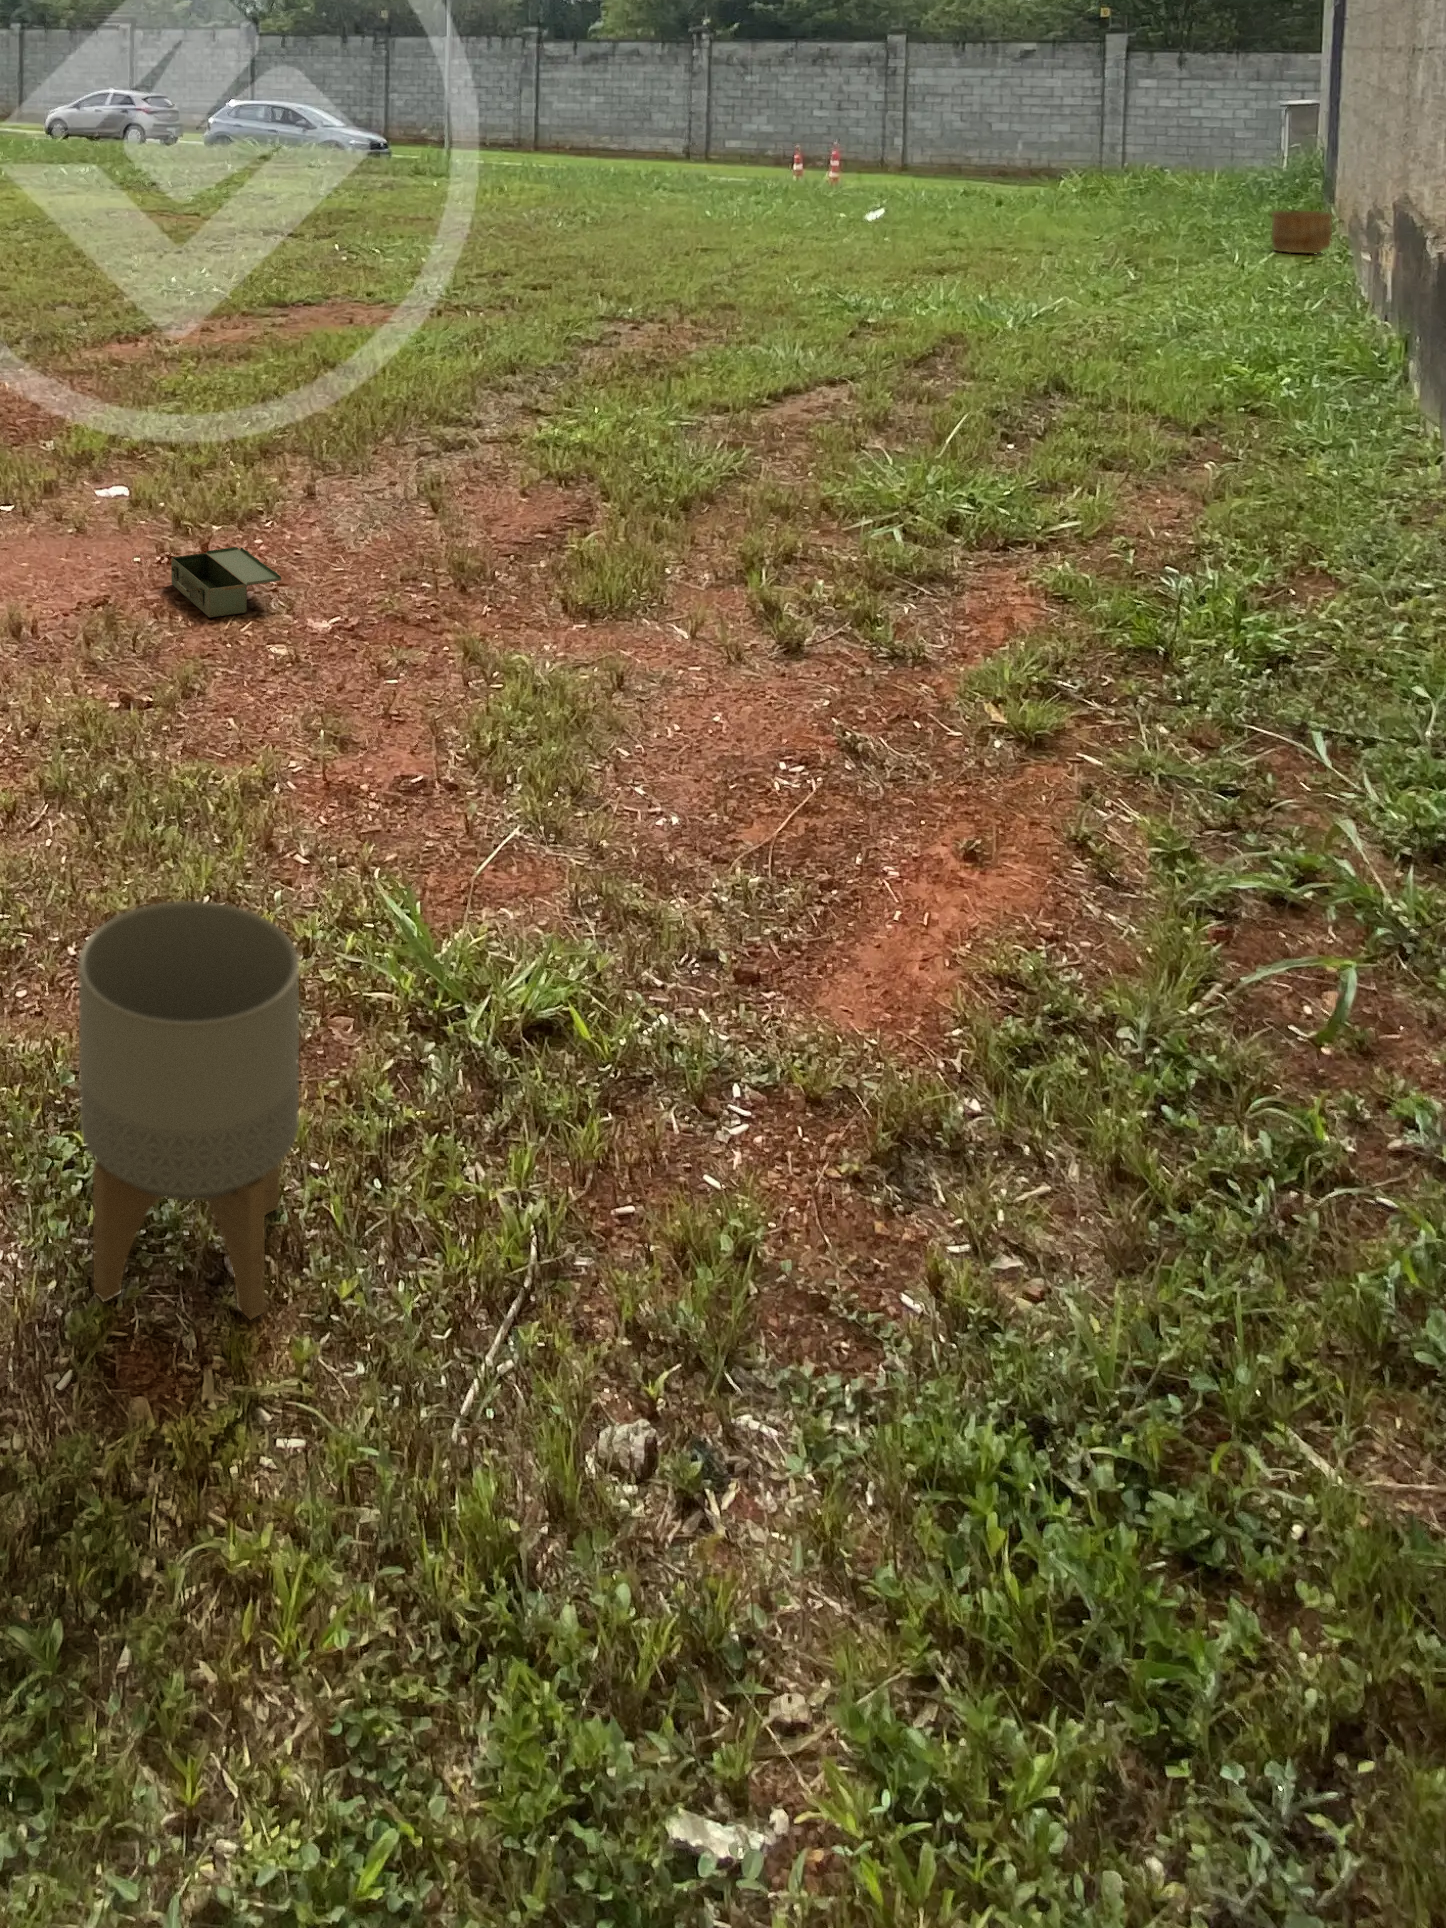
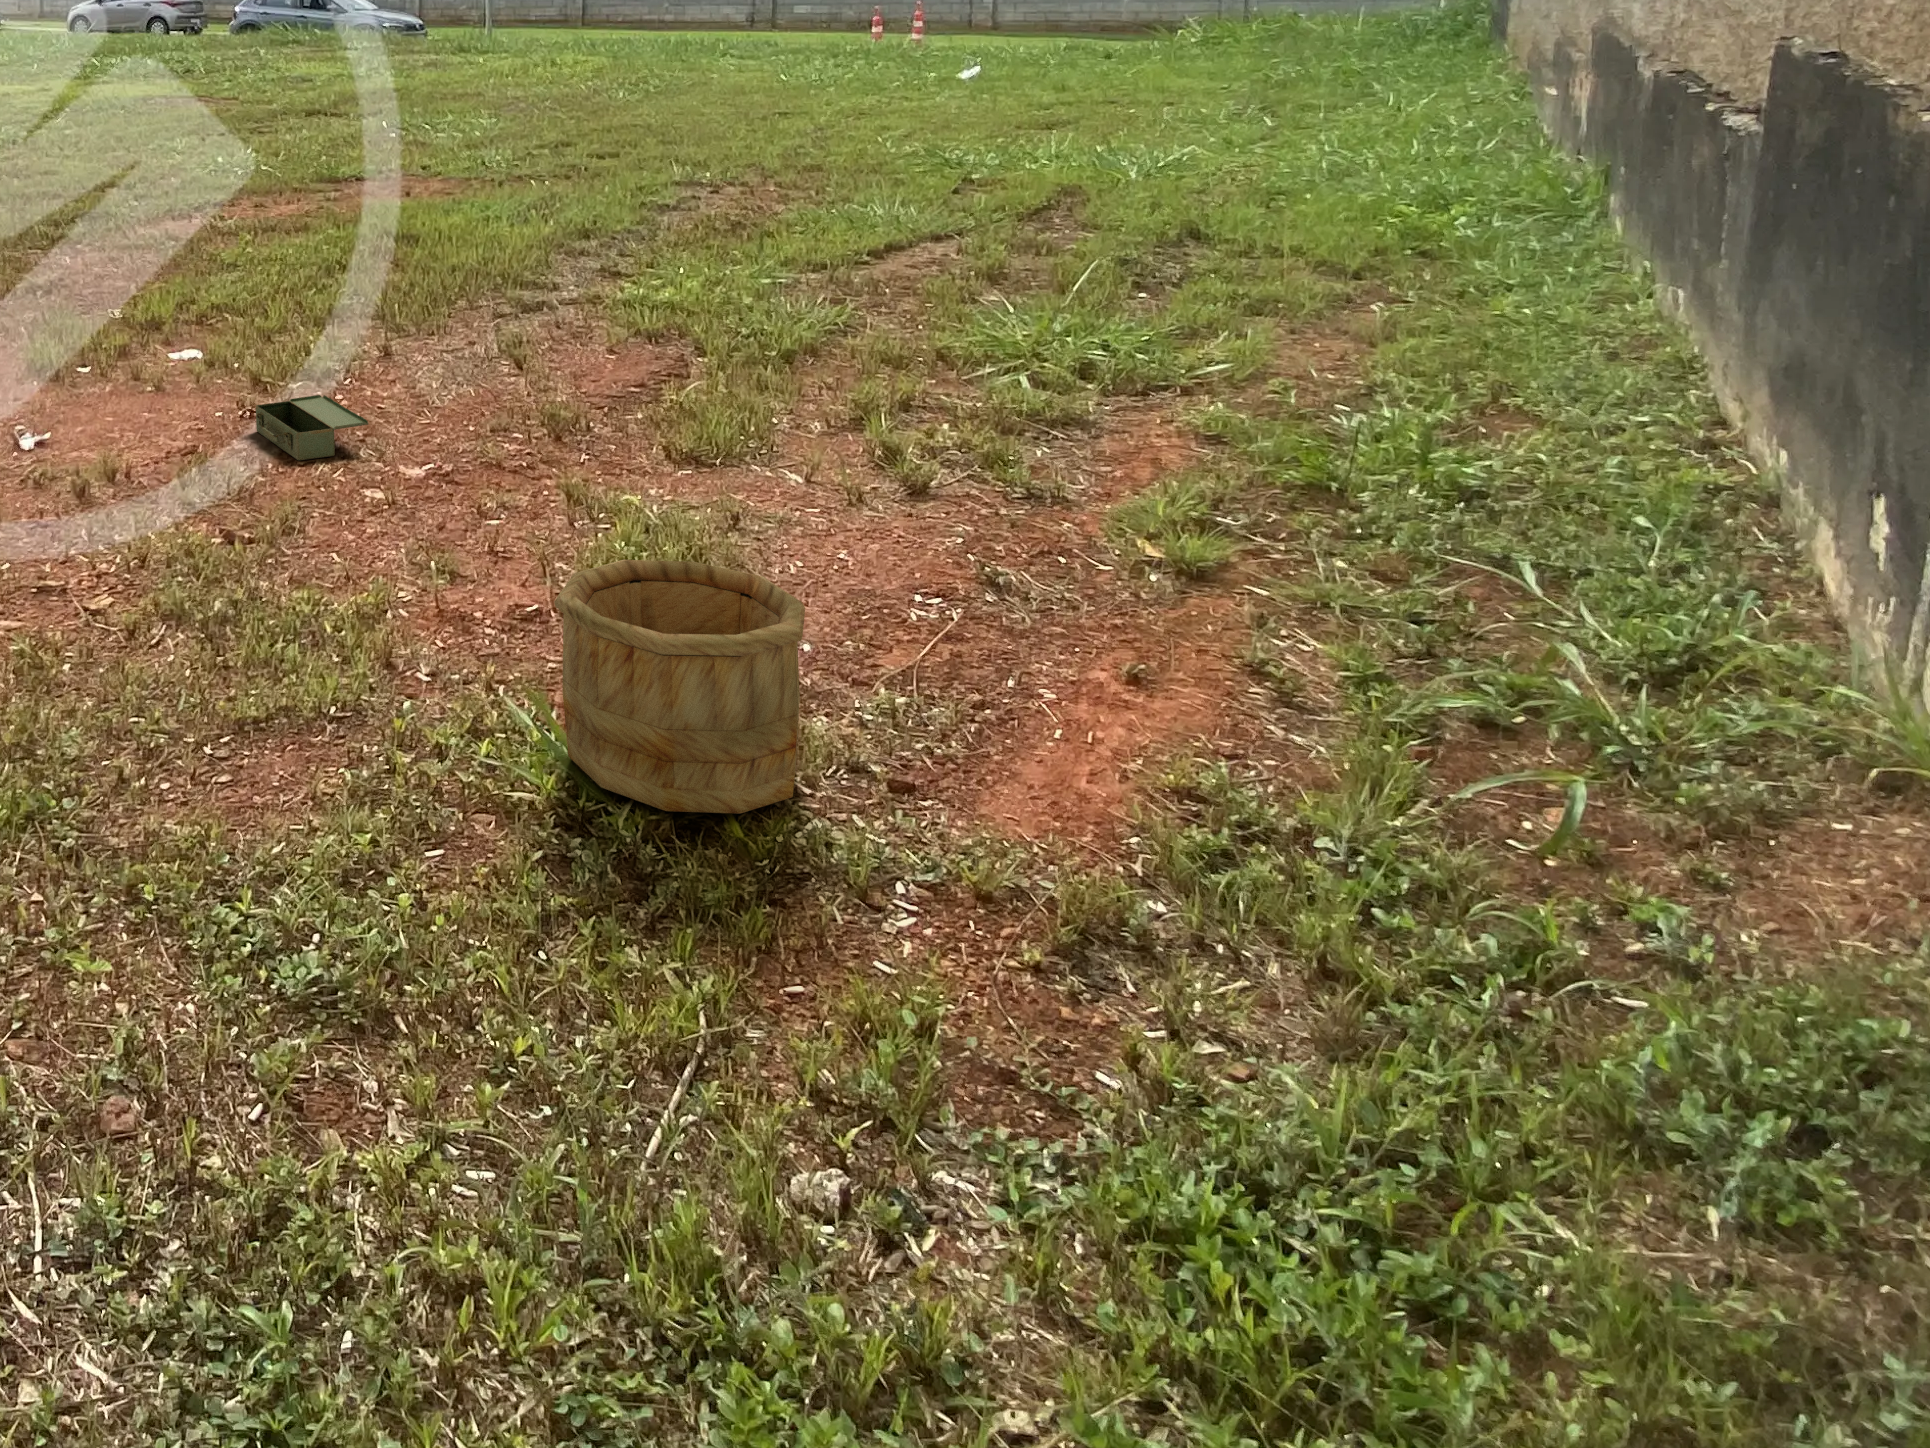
wooden bucket: present [1272,211,1332,254] -> present [554,560,805,814]
planter: present [78,901,299,1319] -> none [247,689,466,1069]

